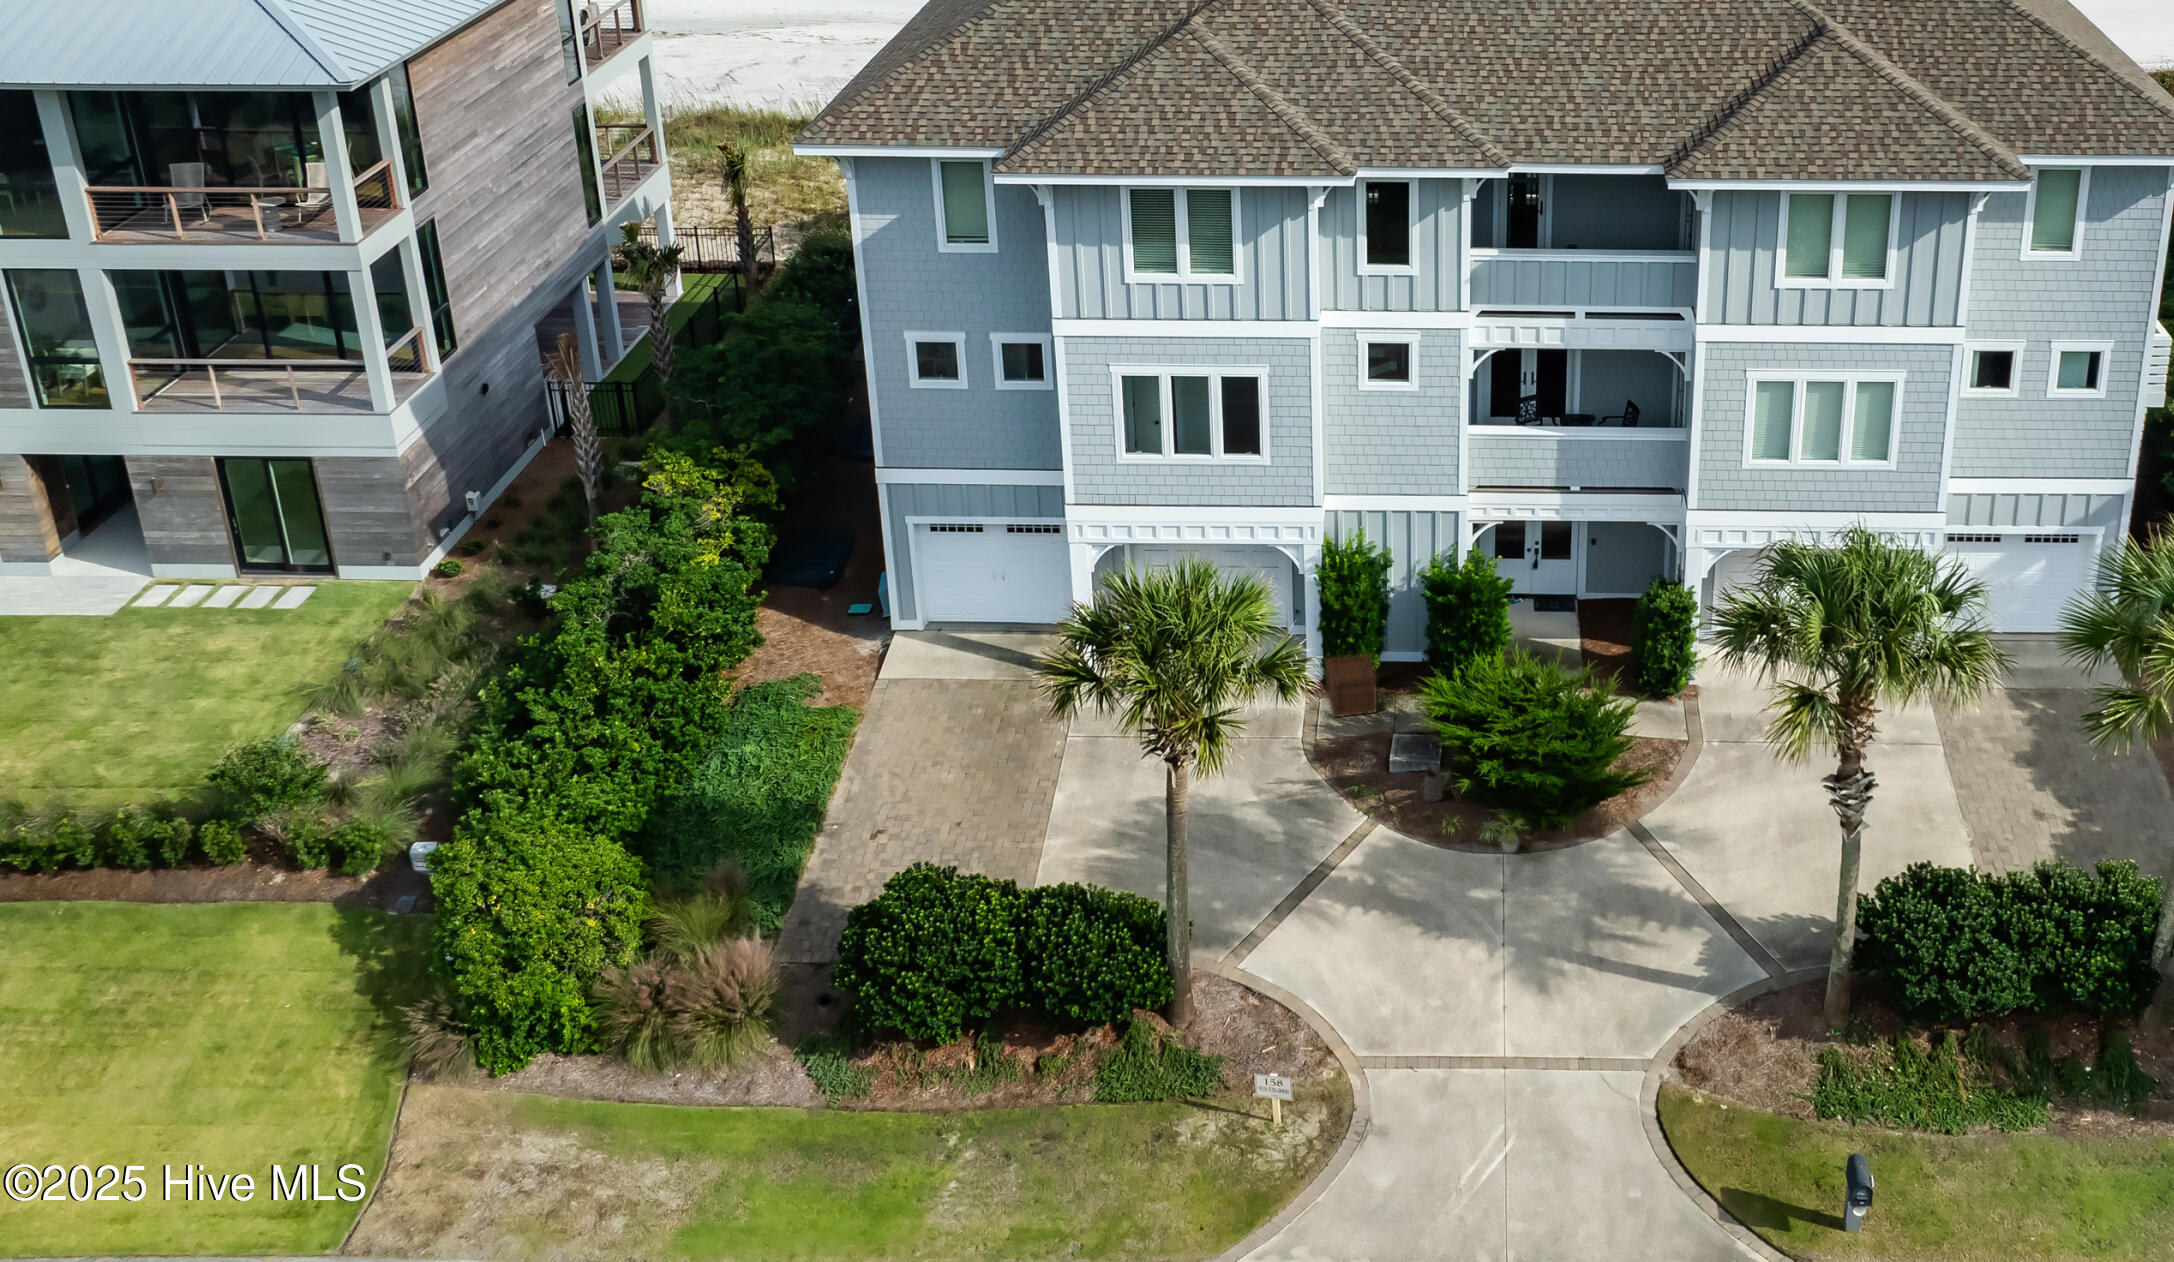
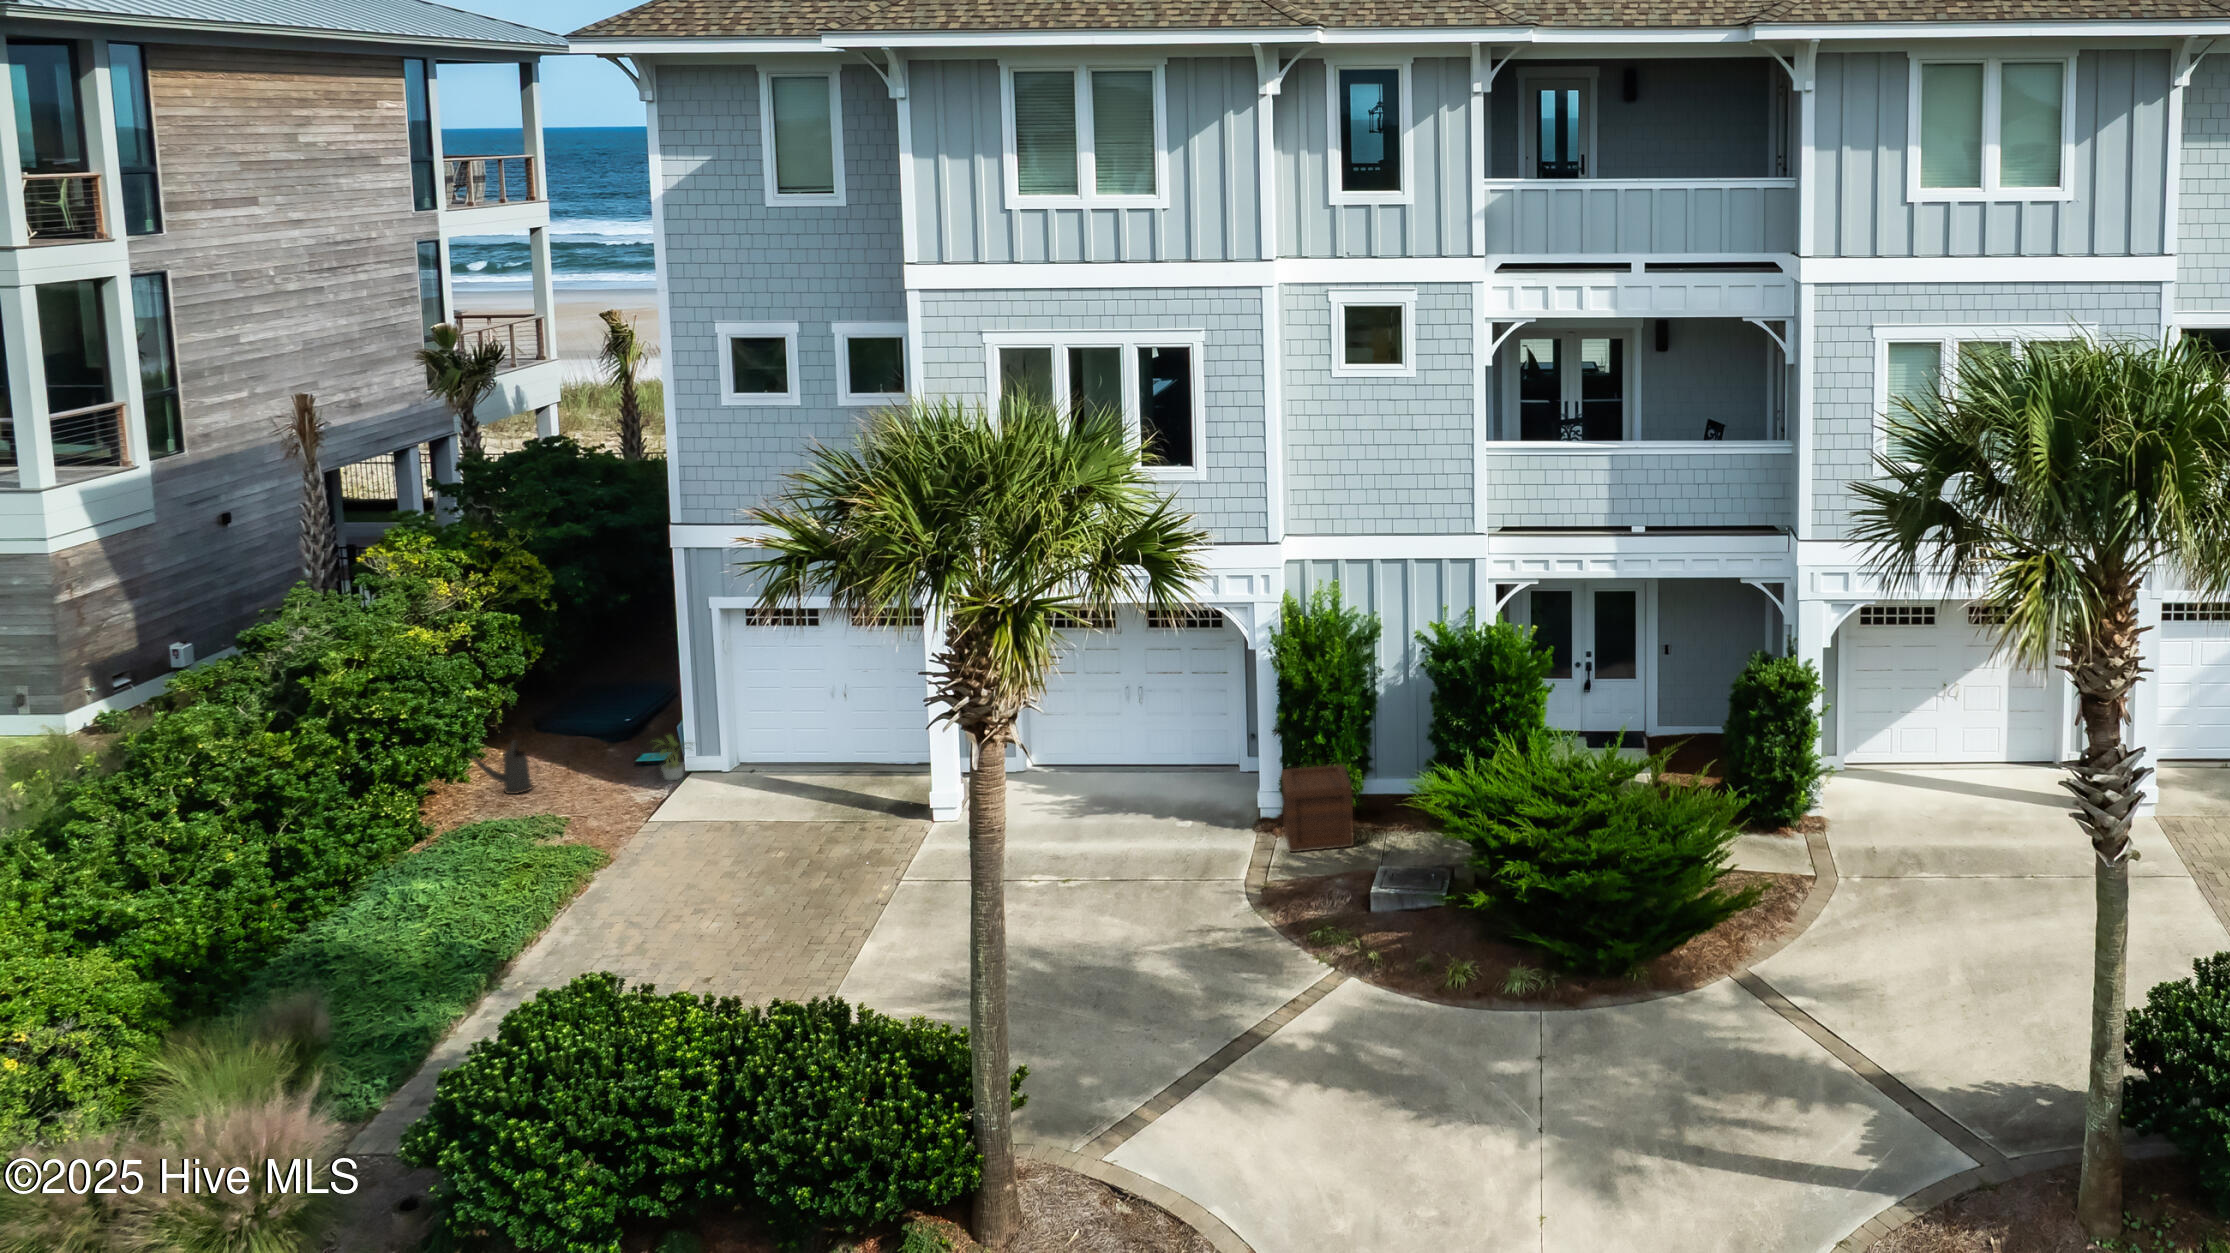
watering can: present [1421,765,1452,802] -> present [470,741,532,794]
potted plant: present [1494,815,1525,853] -> present [649,735,685,781]

